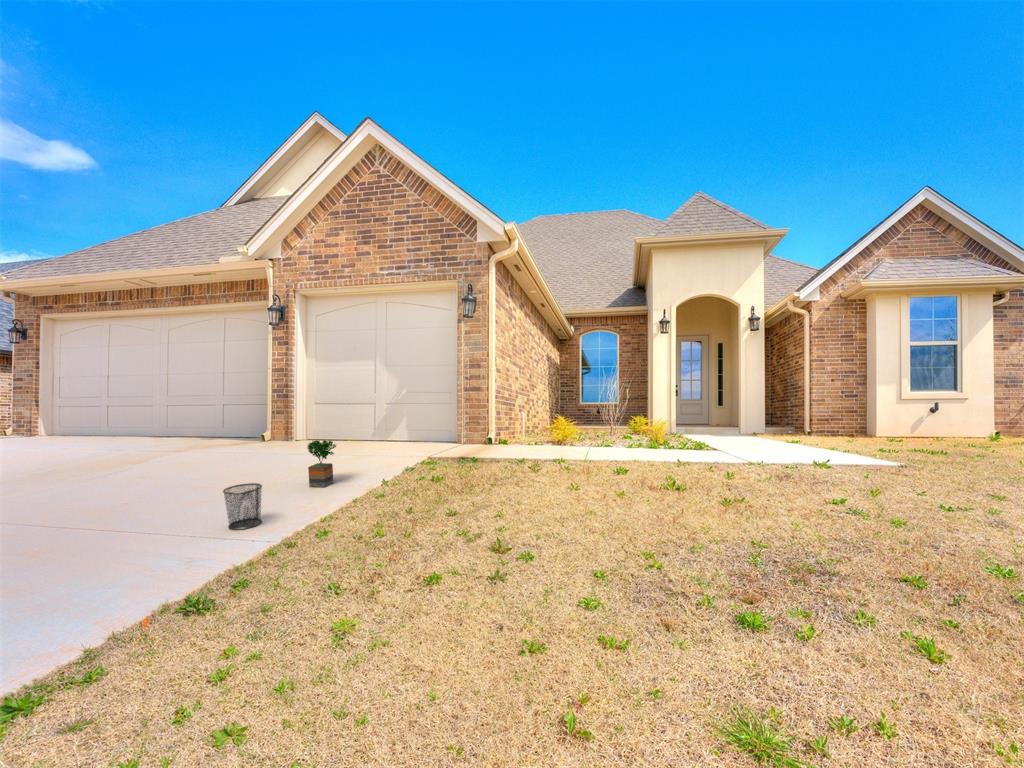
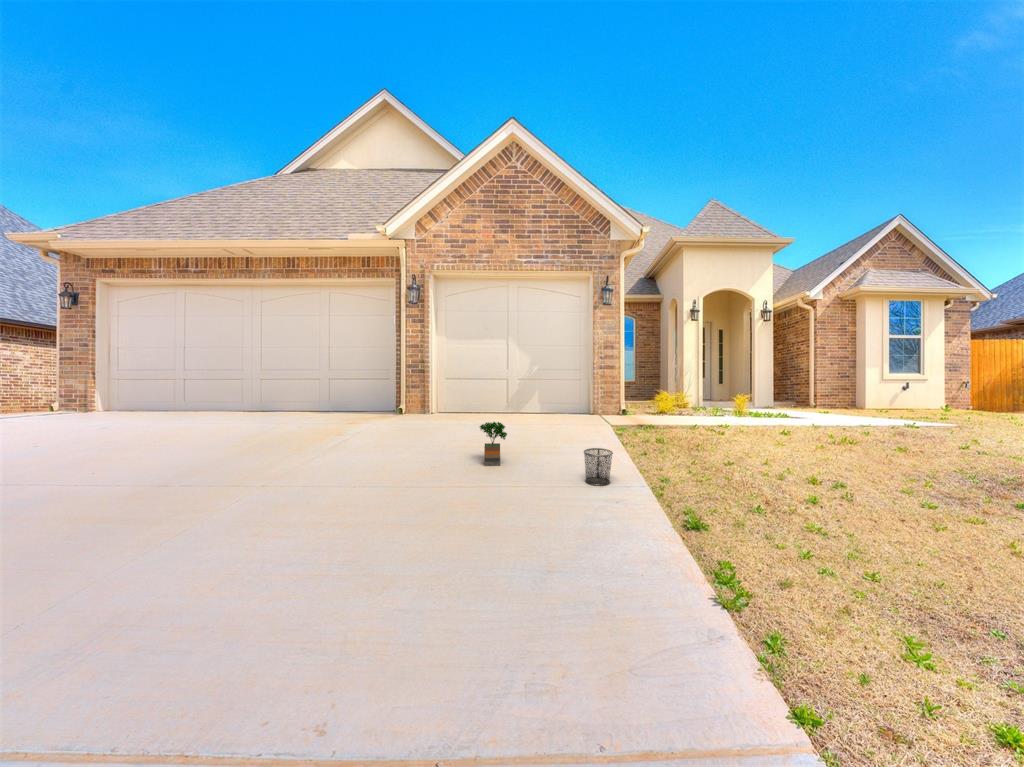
potted tree: present [308,440,336,487] -> present [480,422,507,466]

